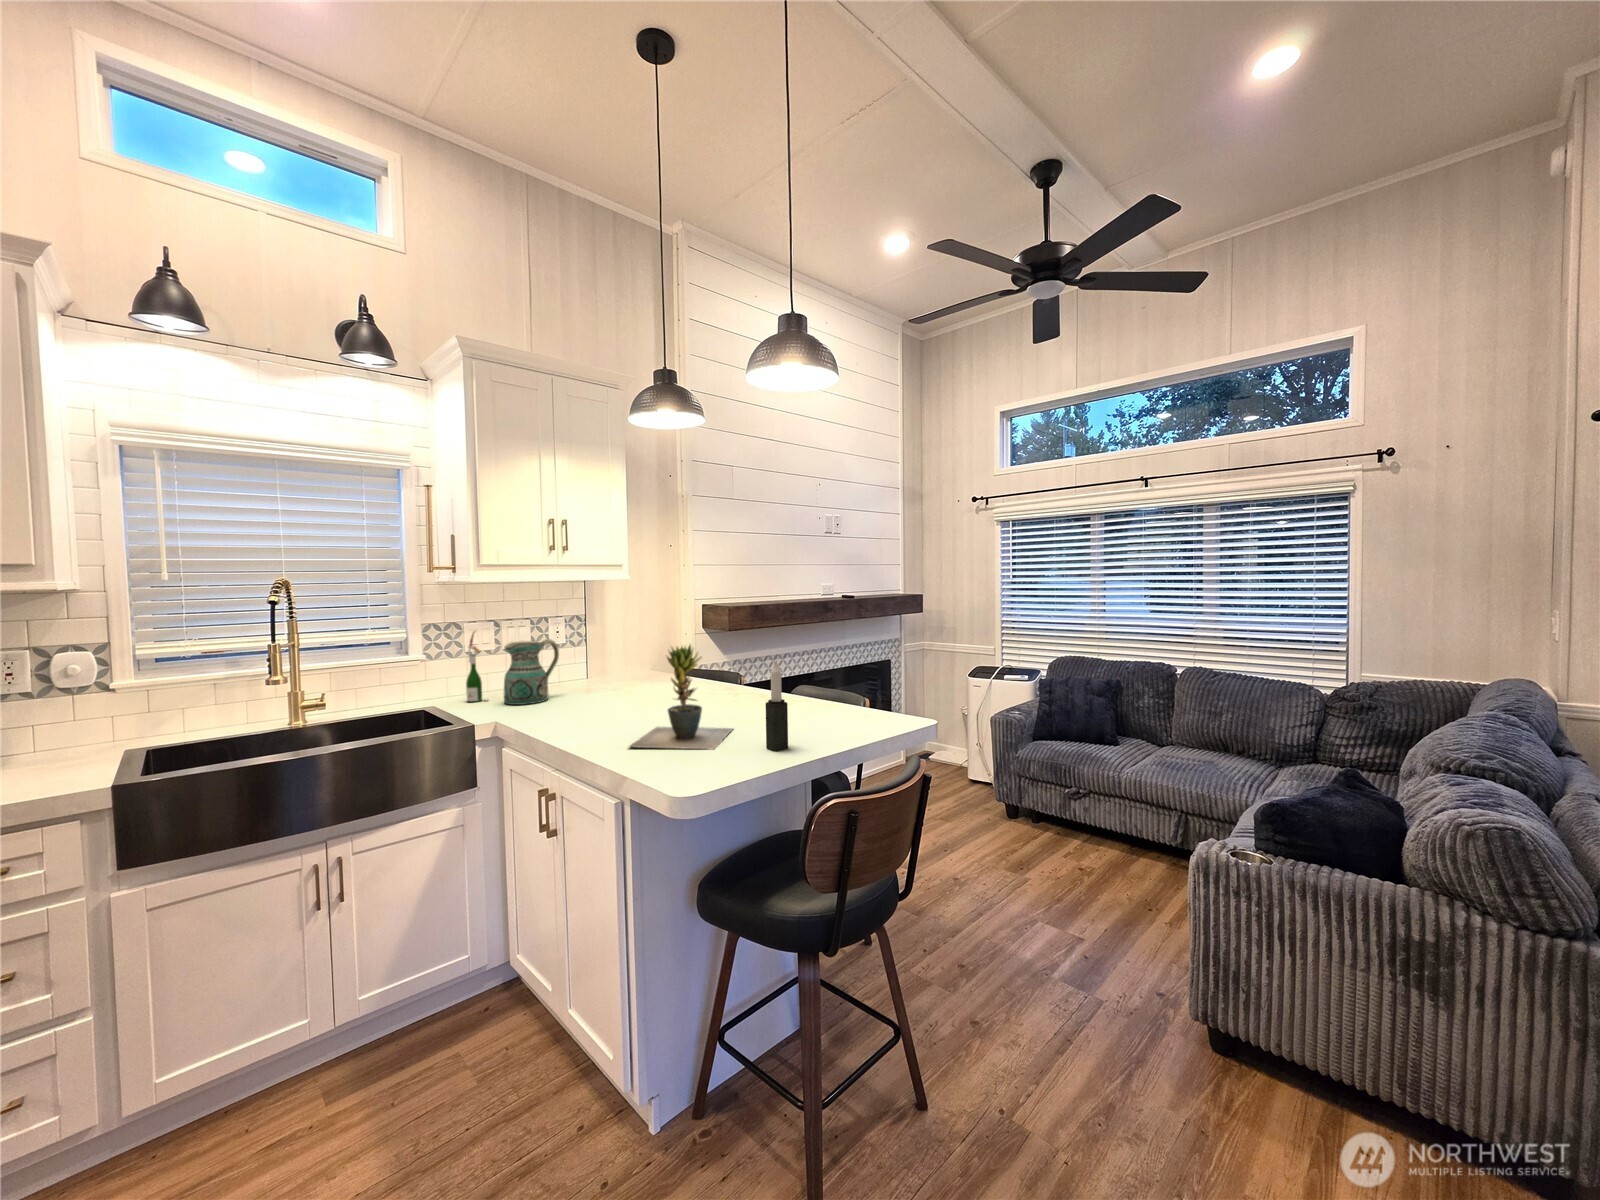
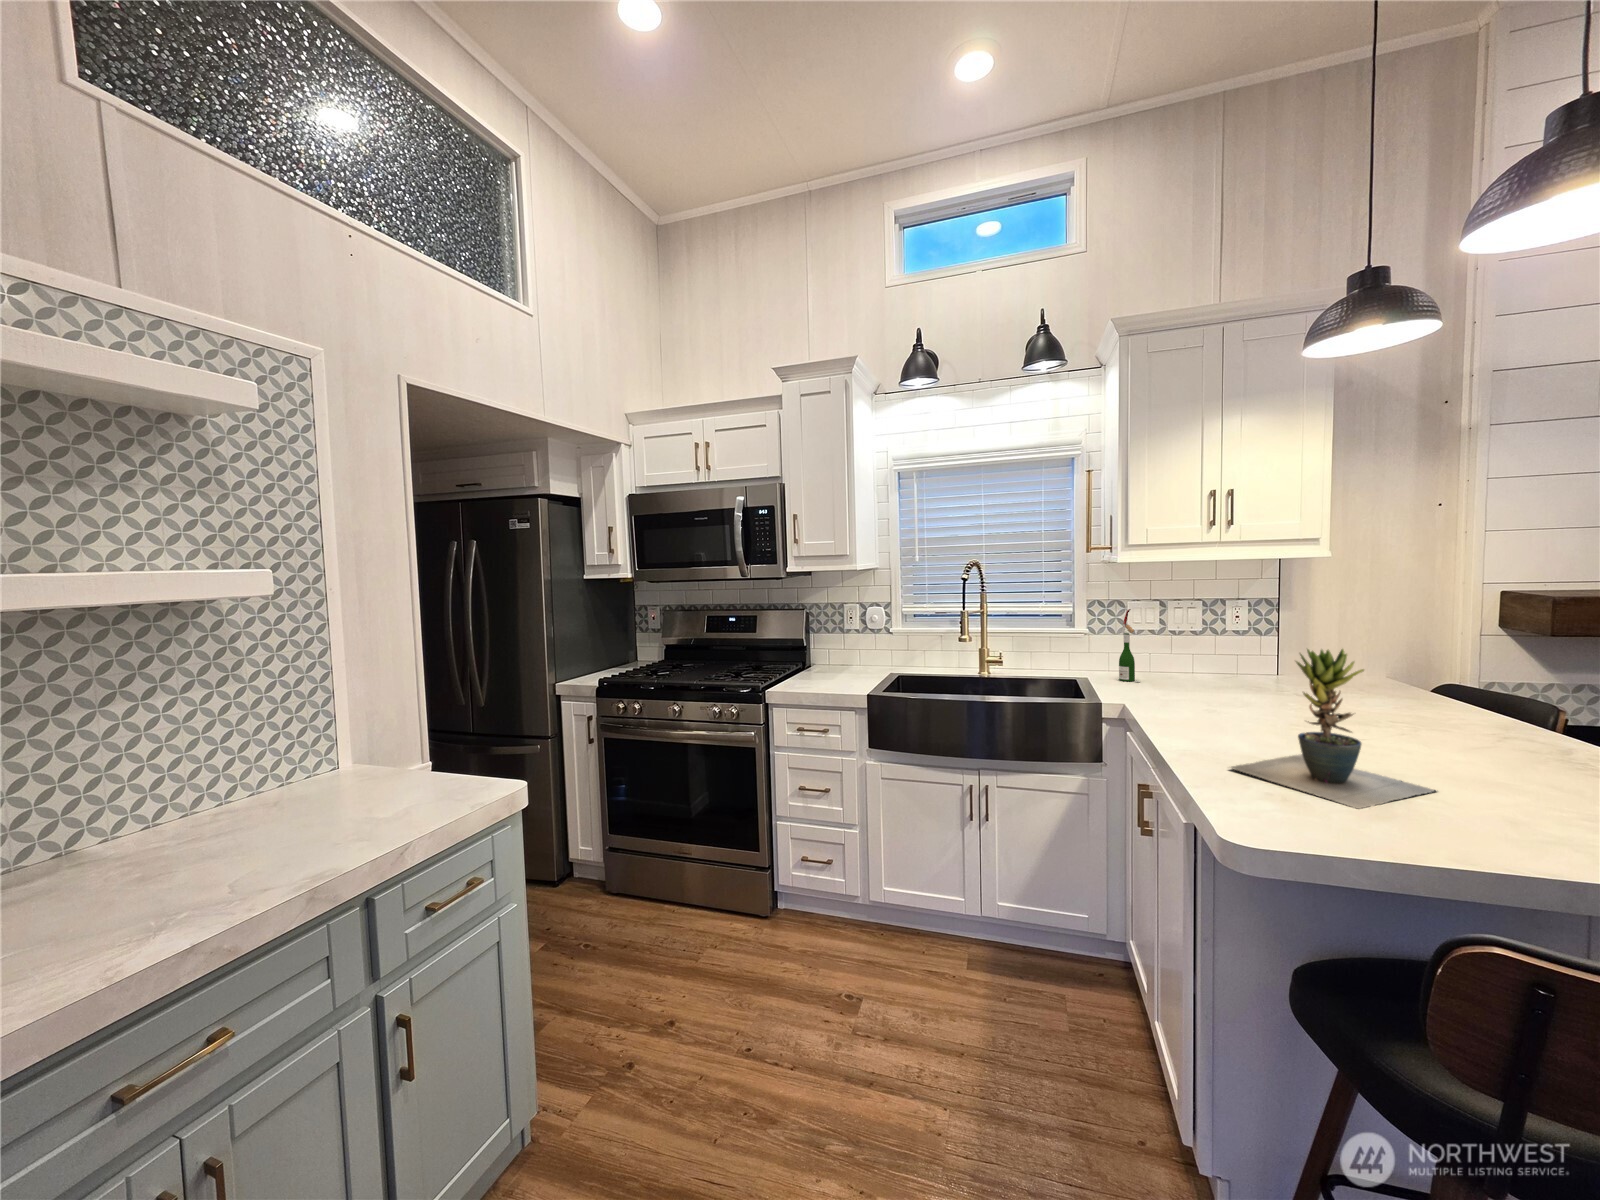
ceramic pitcher: present [504,639,559,705] -> none [1151,624,1221,694]
candle: present [766,660,788,751] -> none [1466,694,1523,853]

